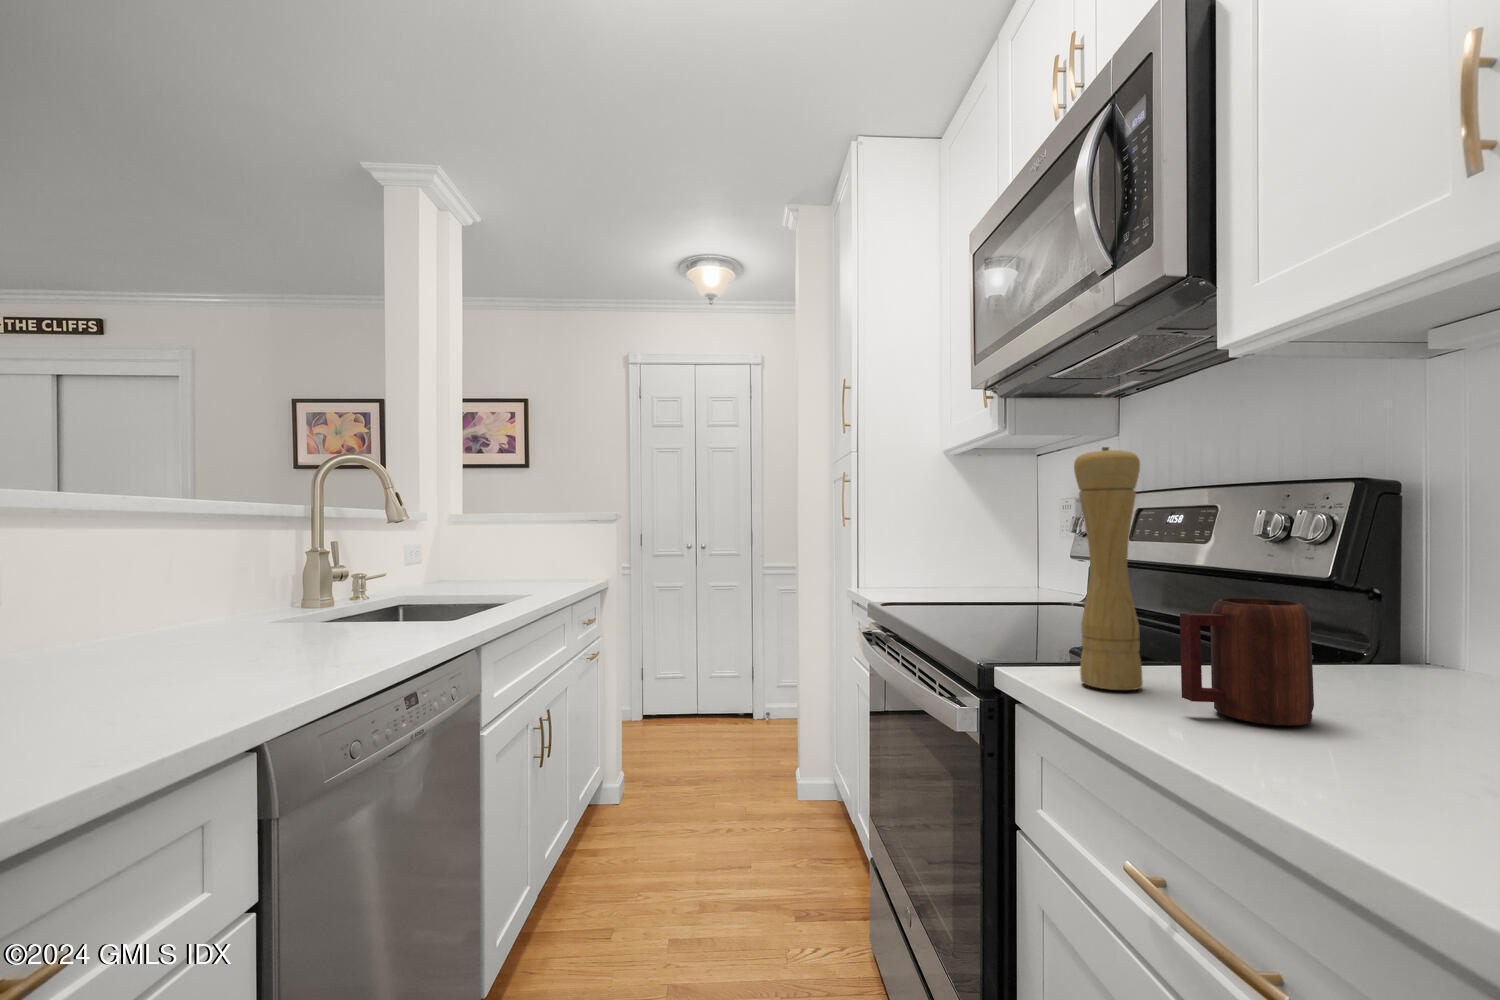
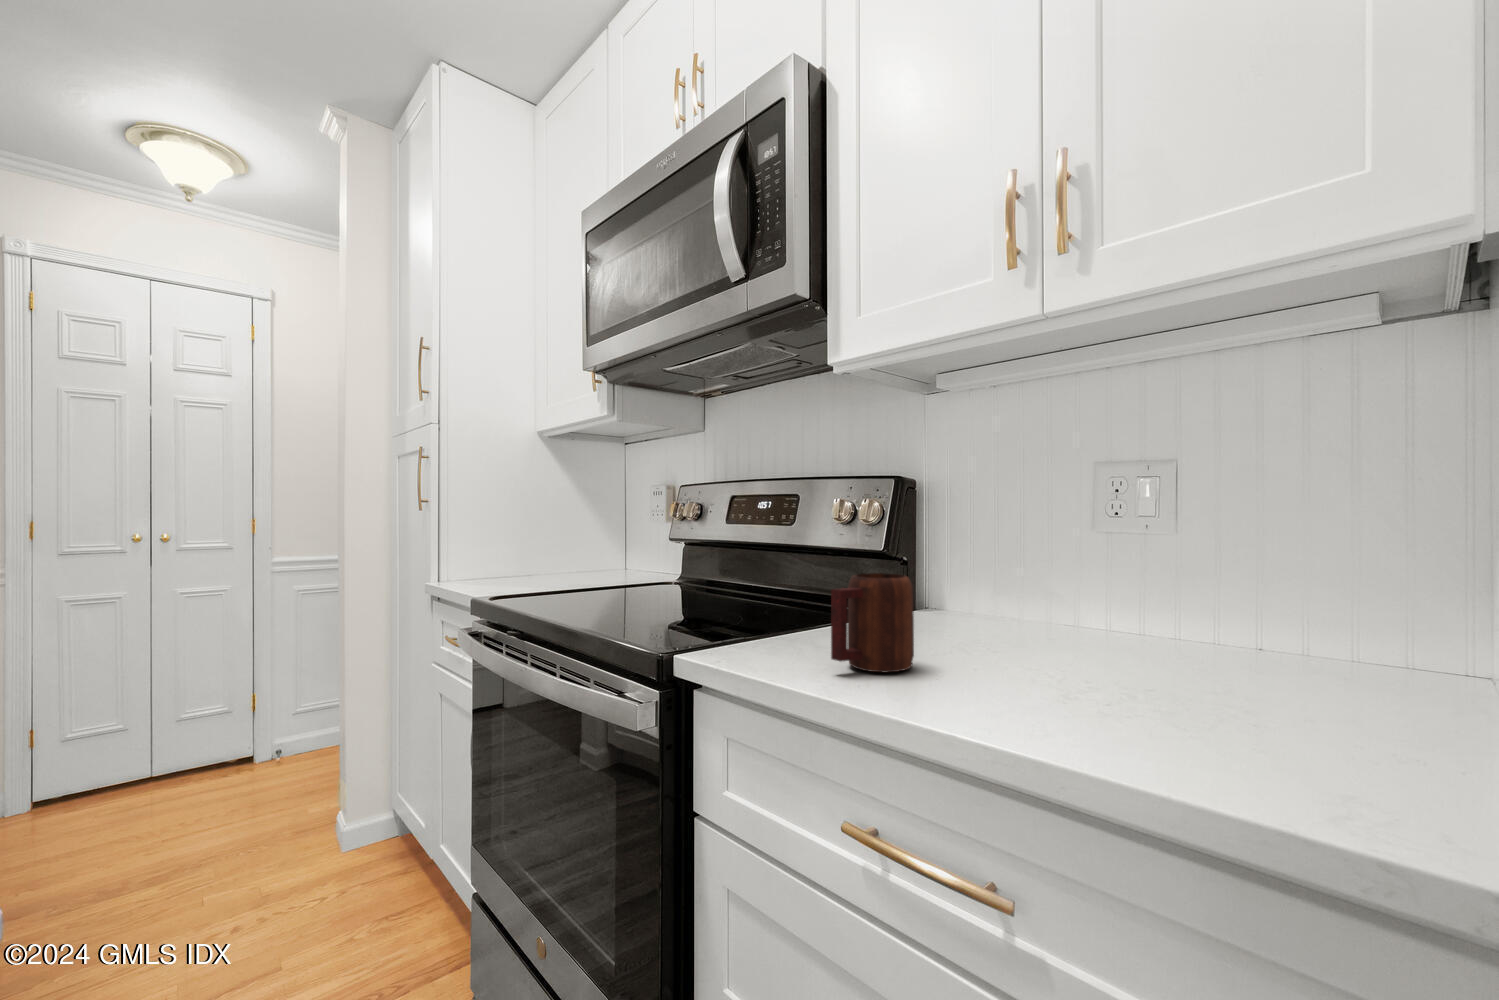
pepper mill: present [1074,447,1143,690] -> none [736,444,789,660]

